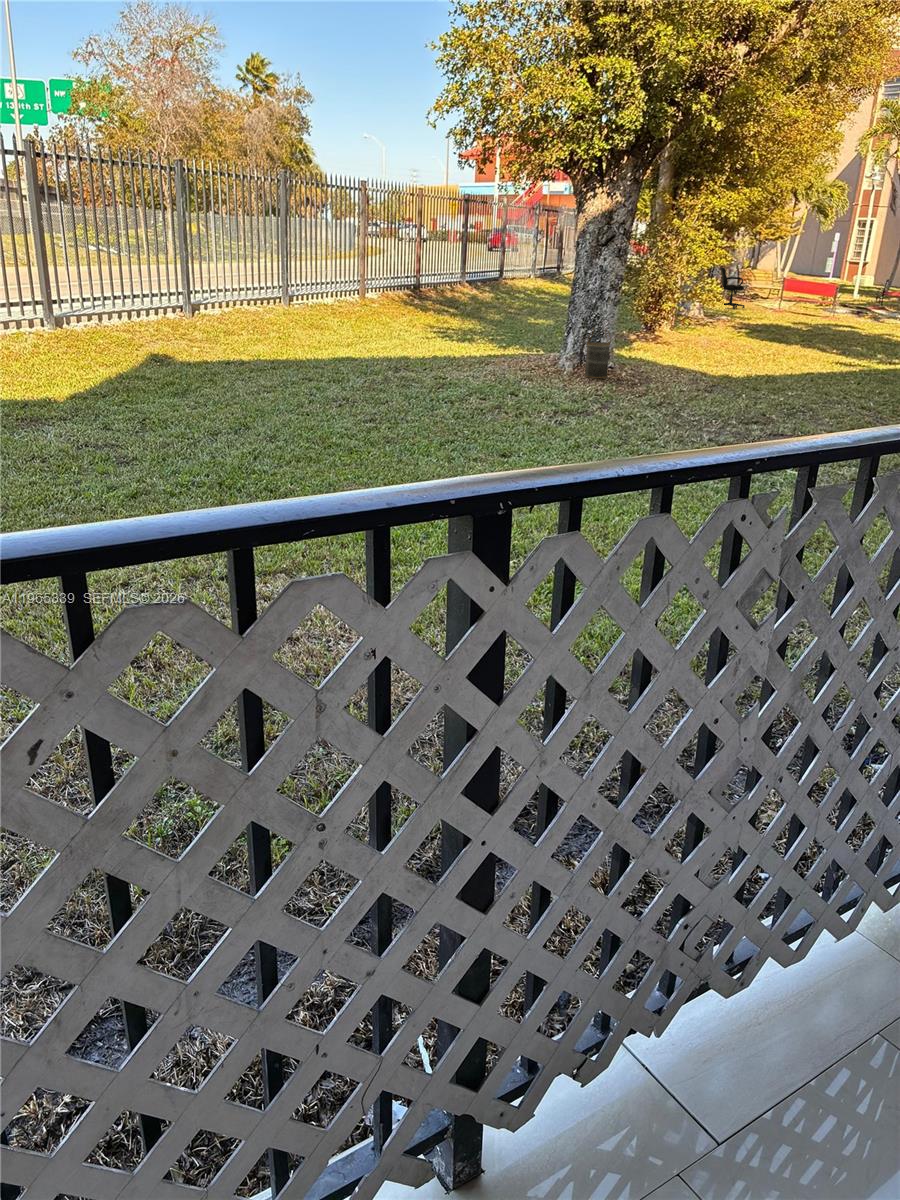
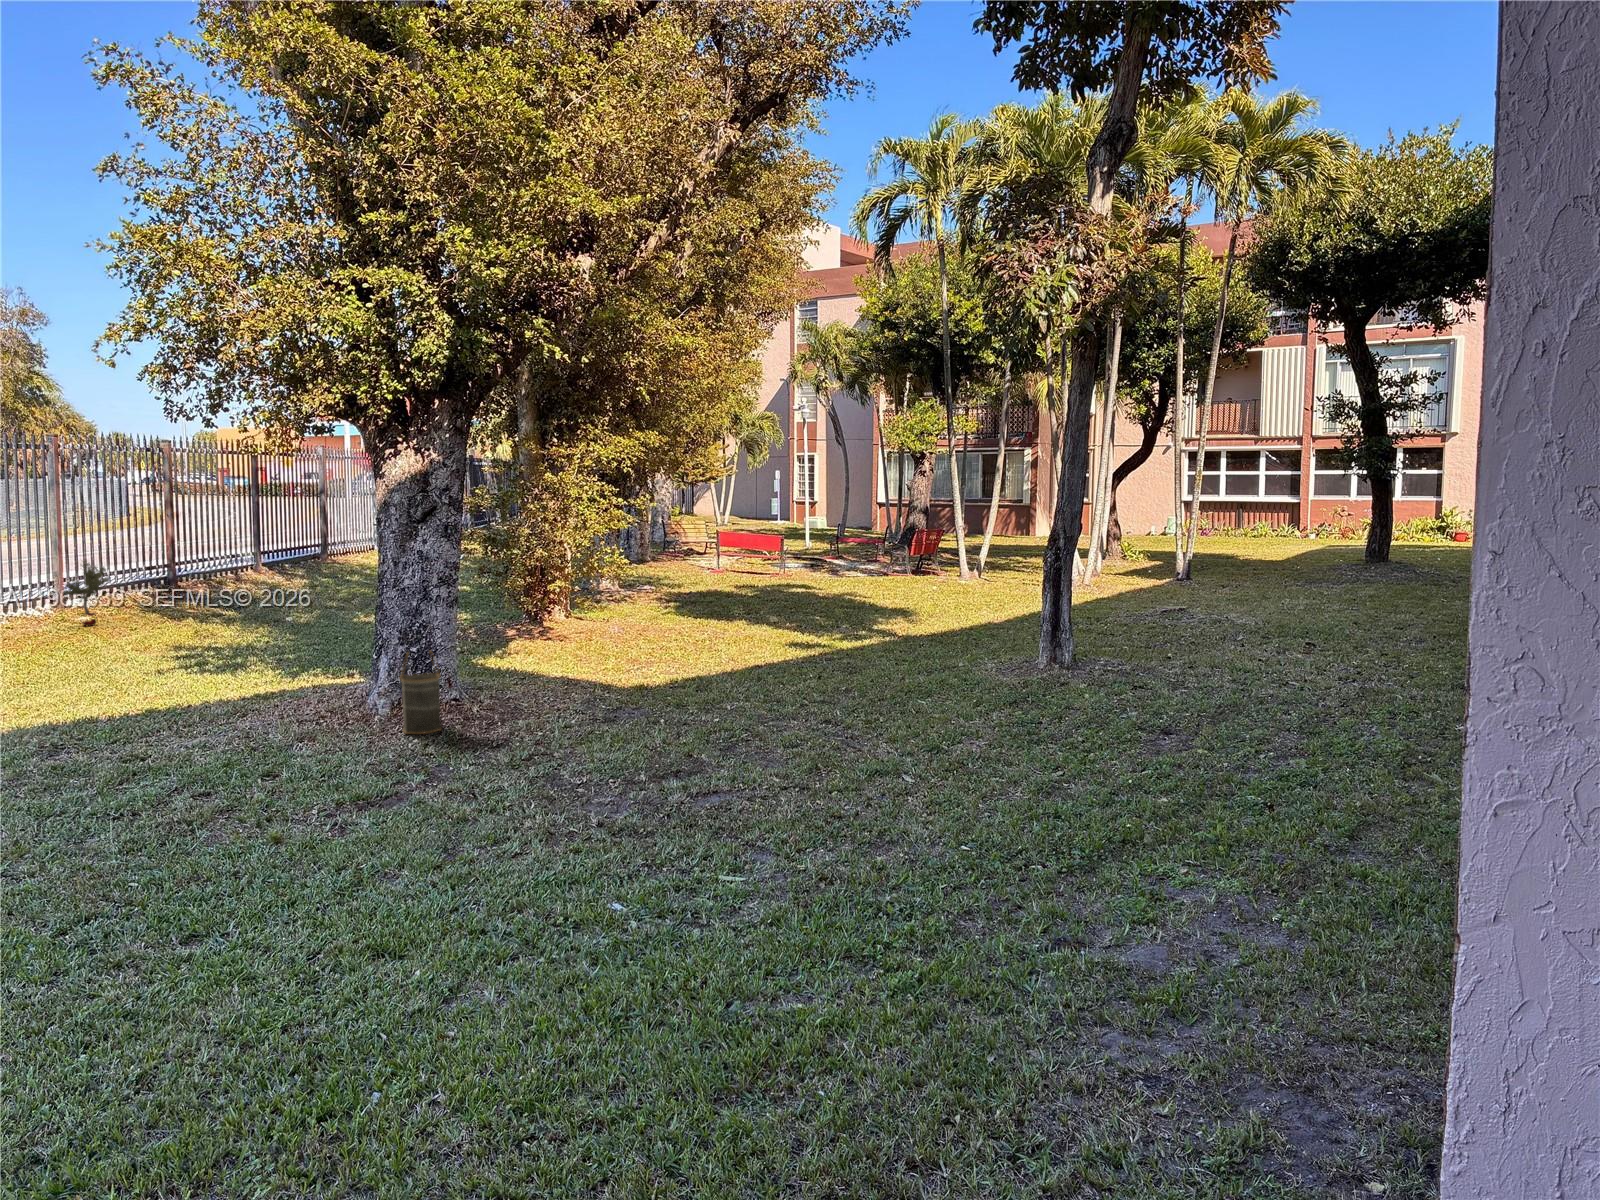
chair: present [721,268,745,309] -> none [641,518,679,569]
potted tree: none [364,280,388,323] -> present [63,561,108,626]

